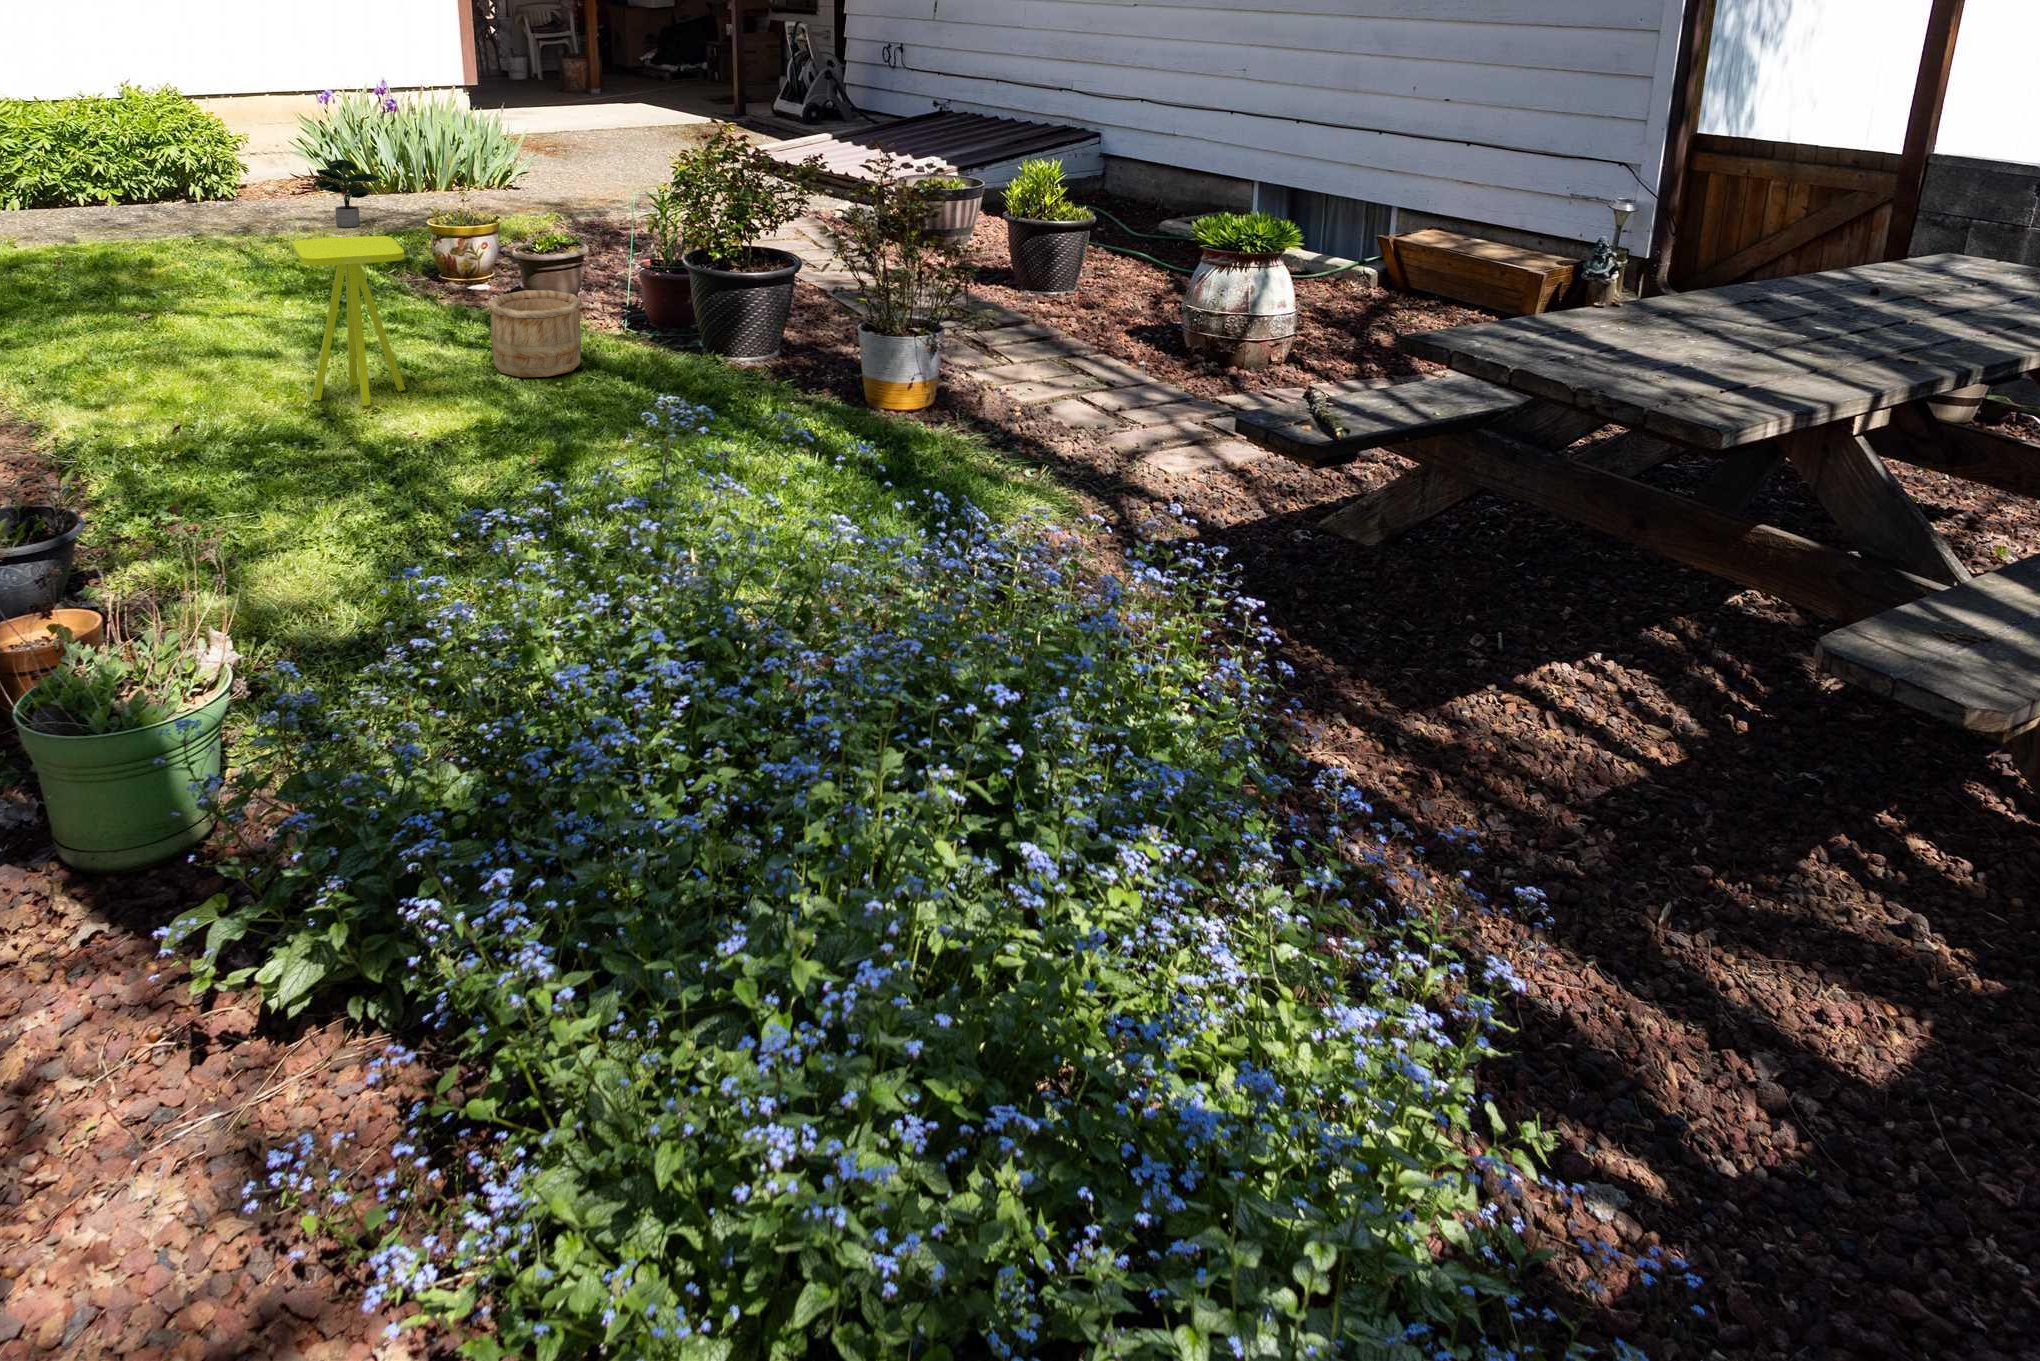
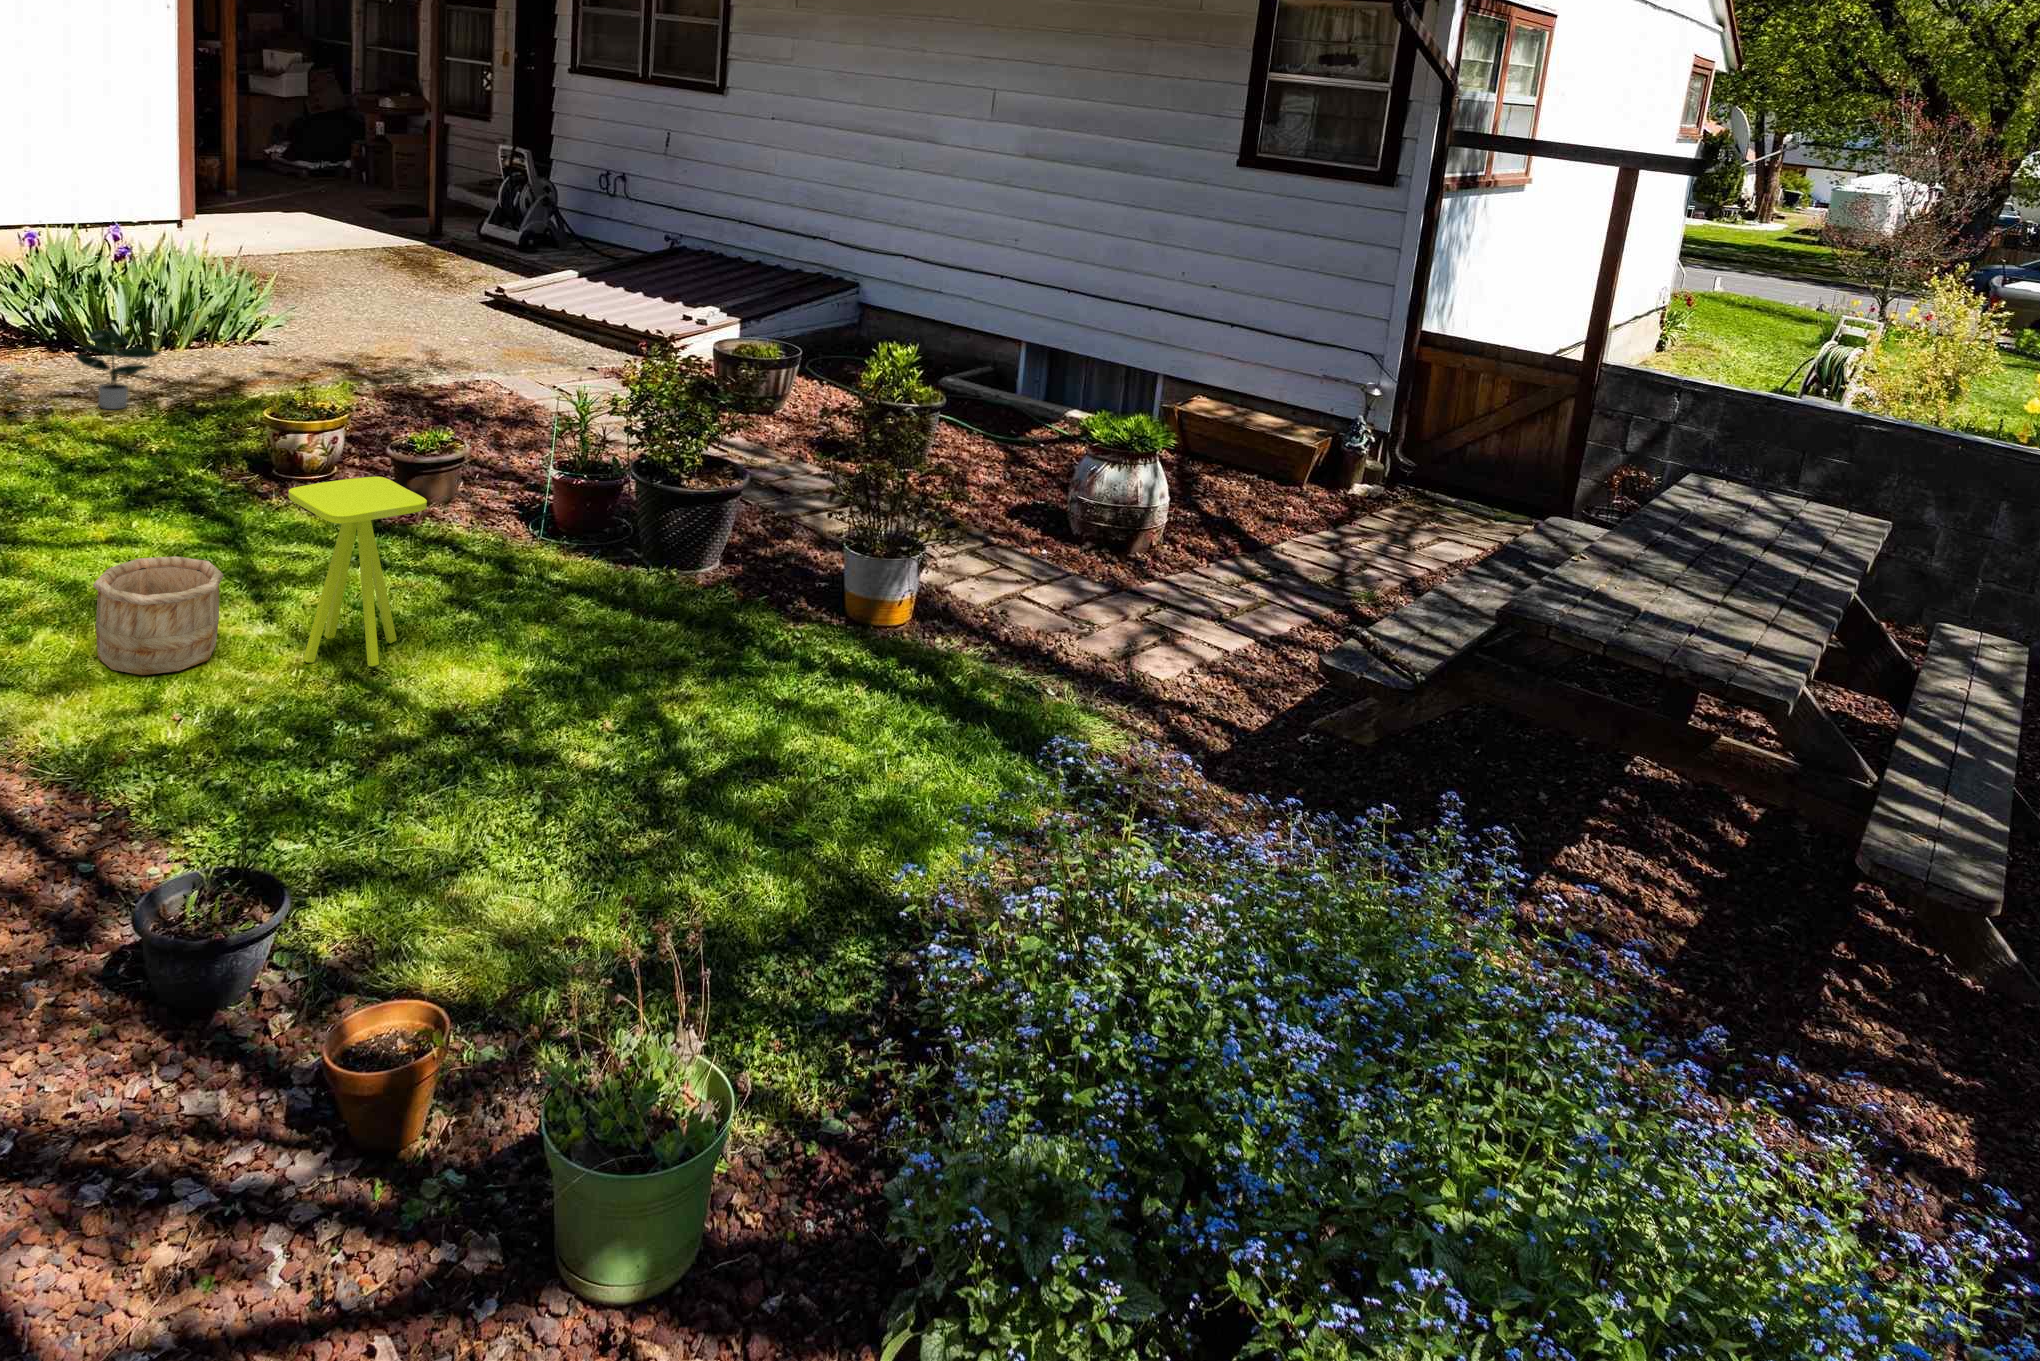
wooden bucket: present [487,290,582,377] -> present [93,556,223,675]

